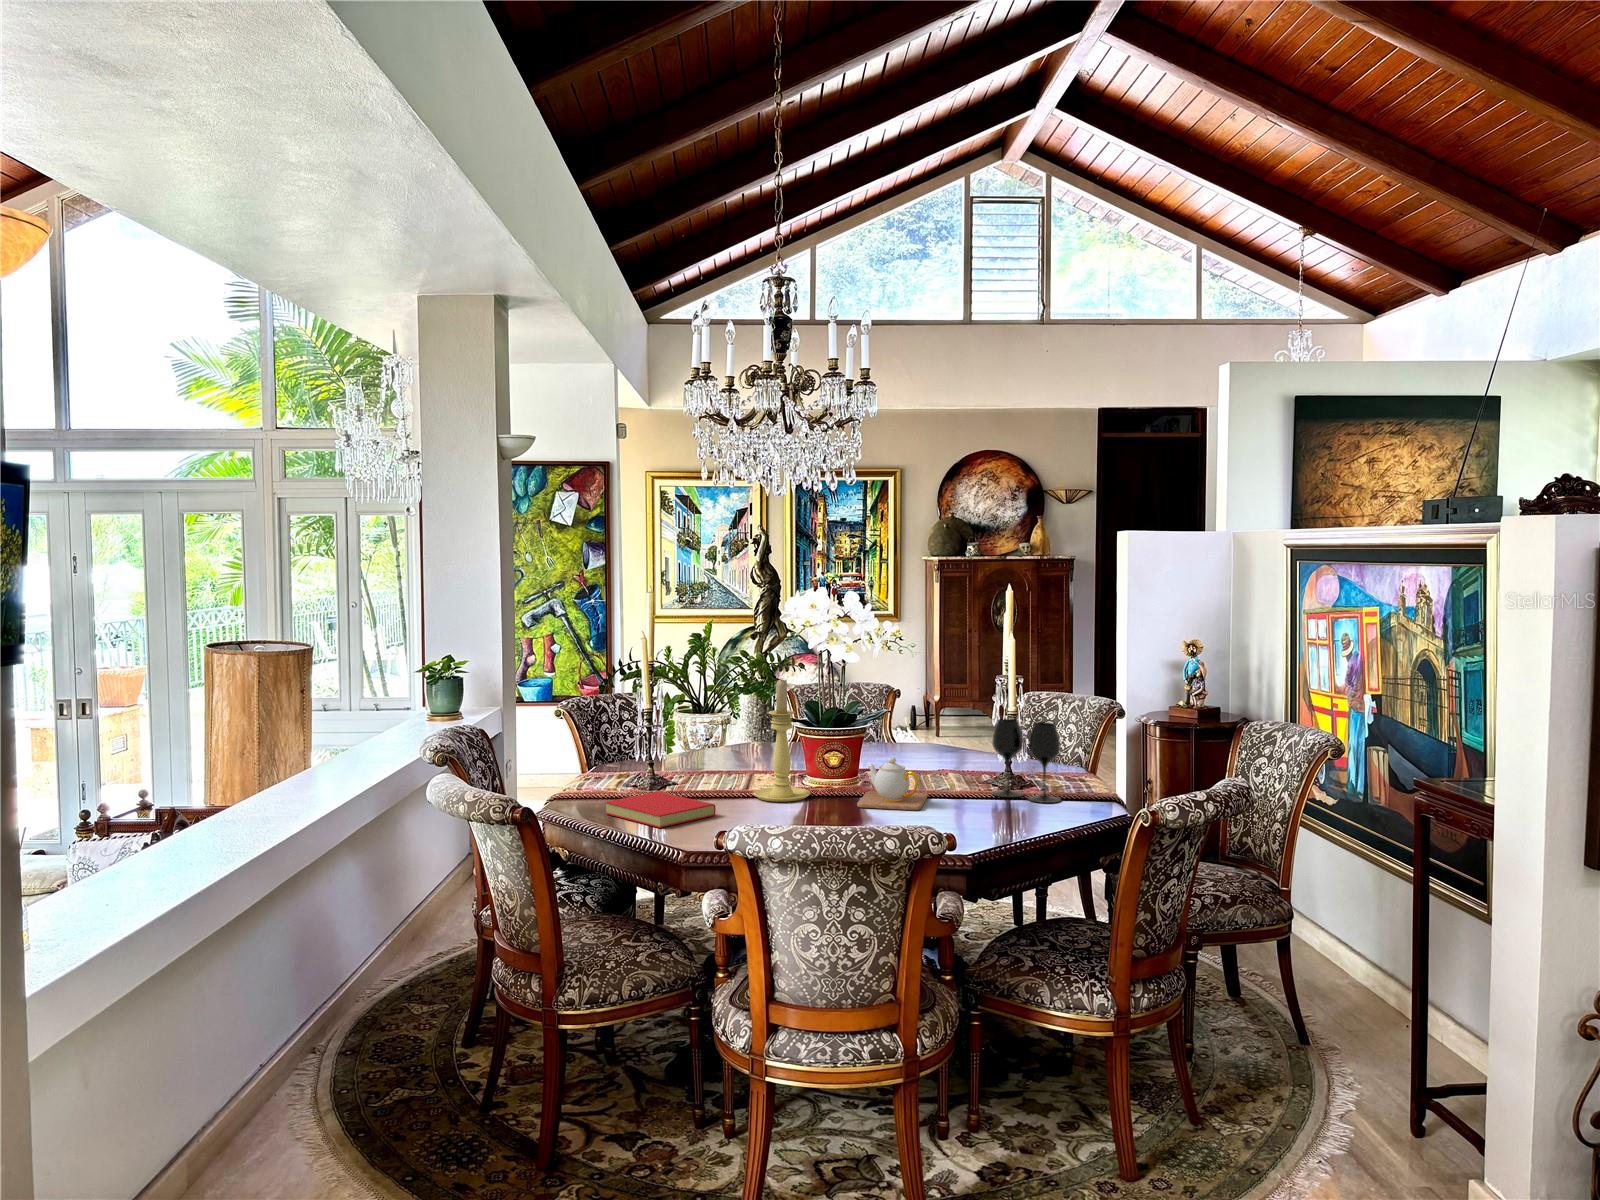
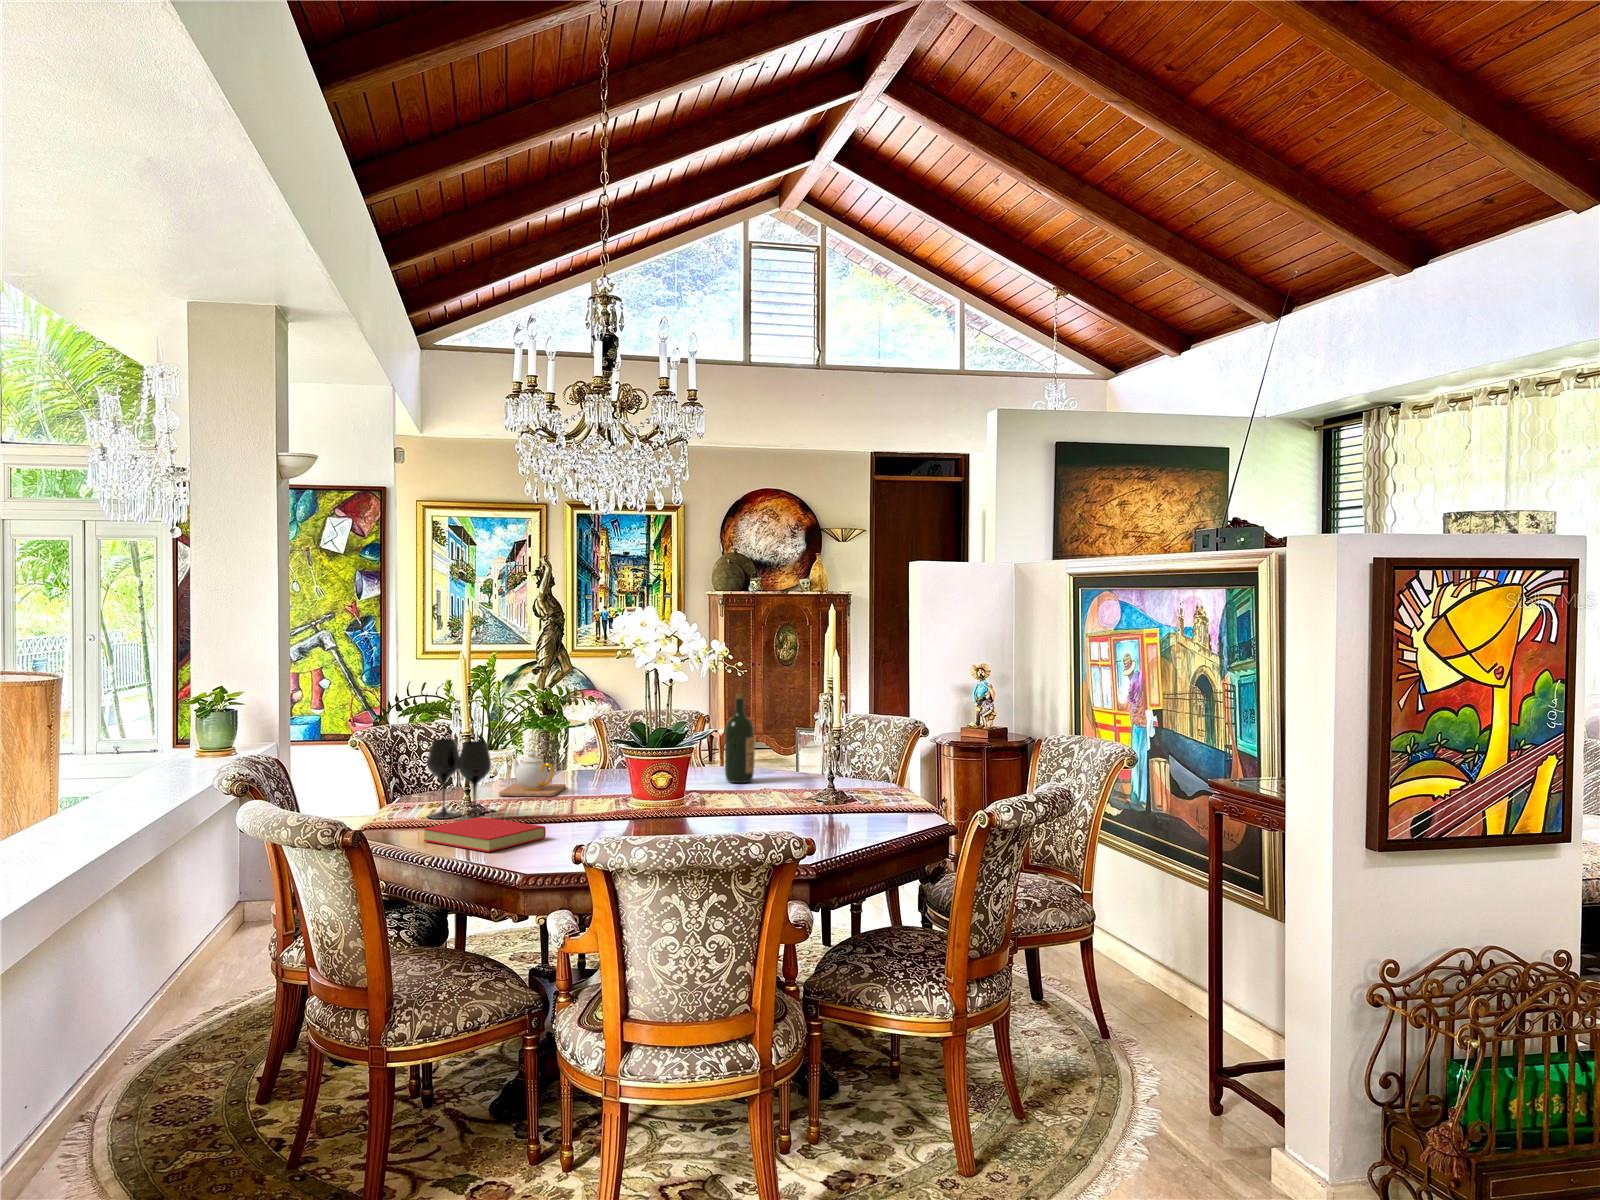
wine bottle: none [905,674,935,762] -> present [725,694,755,783]
candle holder: present [753,678,811,802] -> none [580,696,640,823]
wine glass: present [992,719,1061,803] -> present [427,738,491,821]
teapot: present [857,757,927,810] -> present [499,752,566,796]

